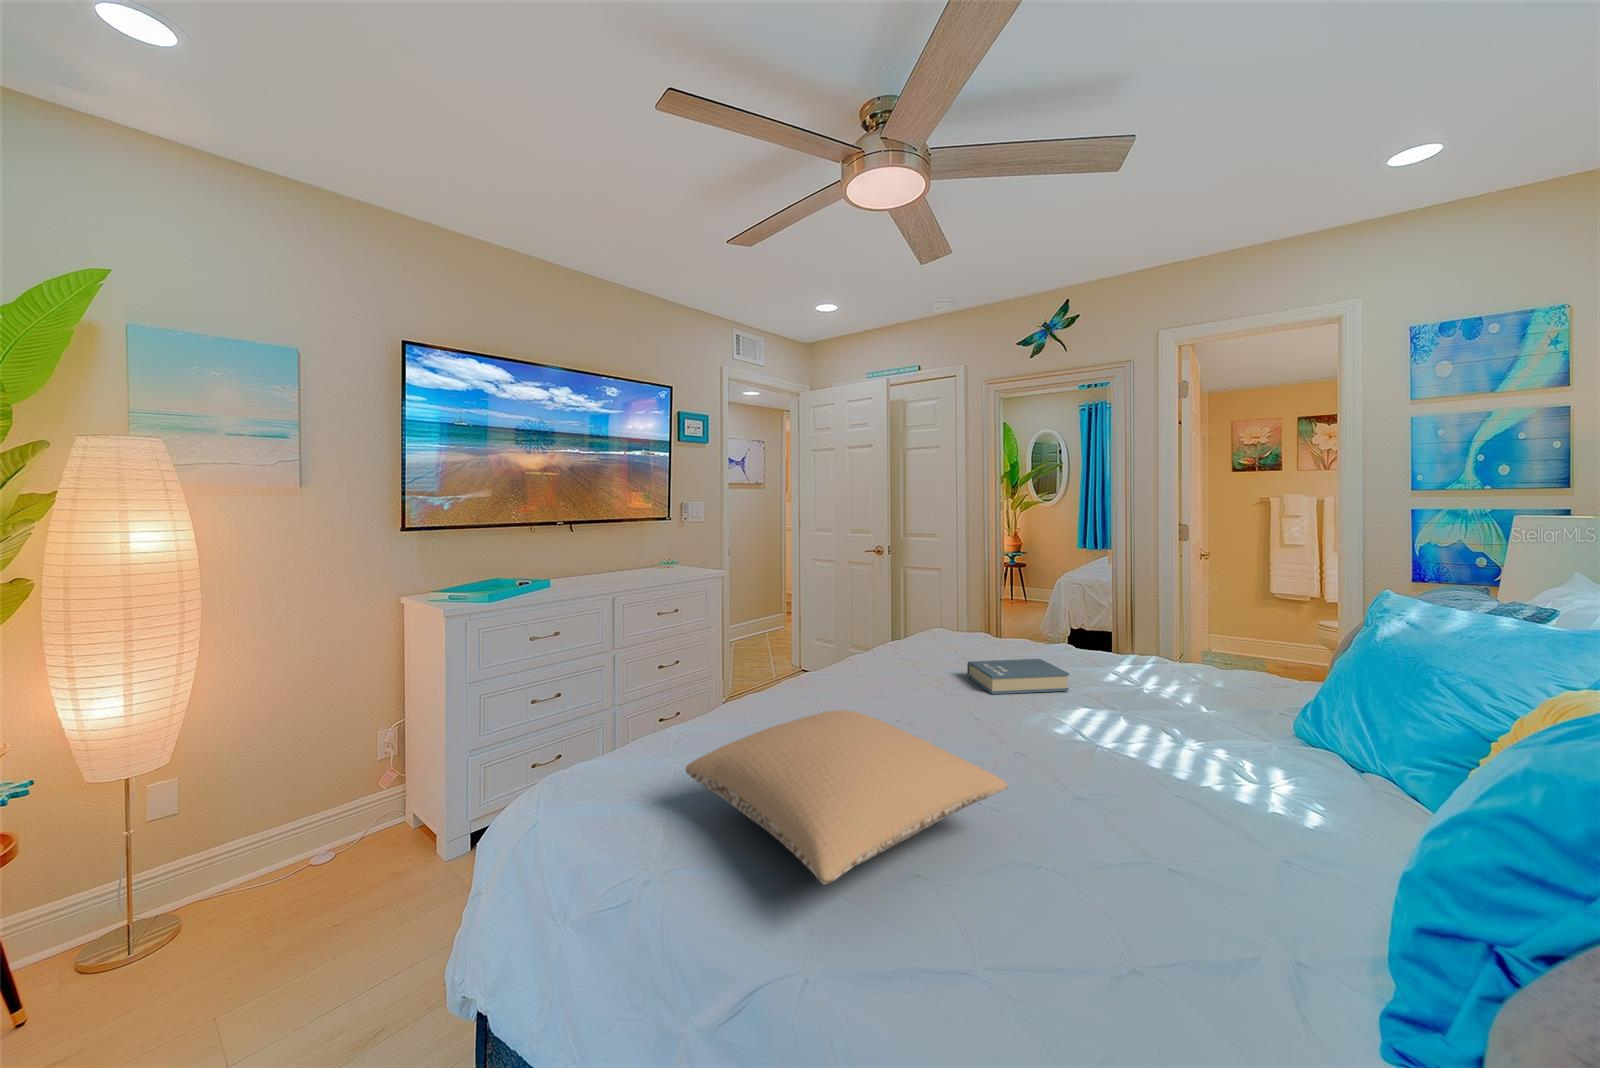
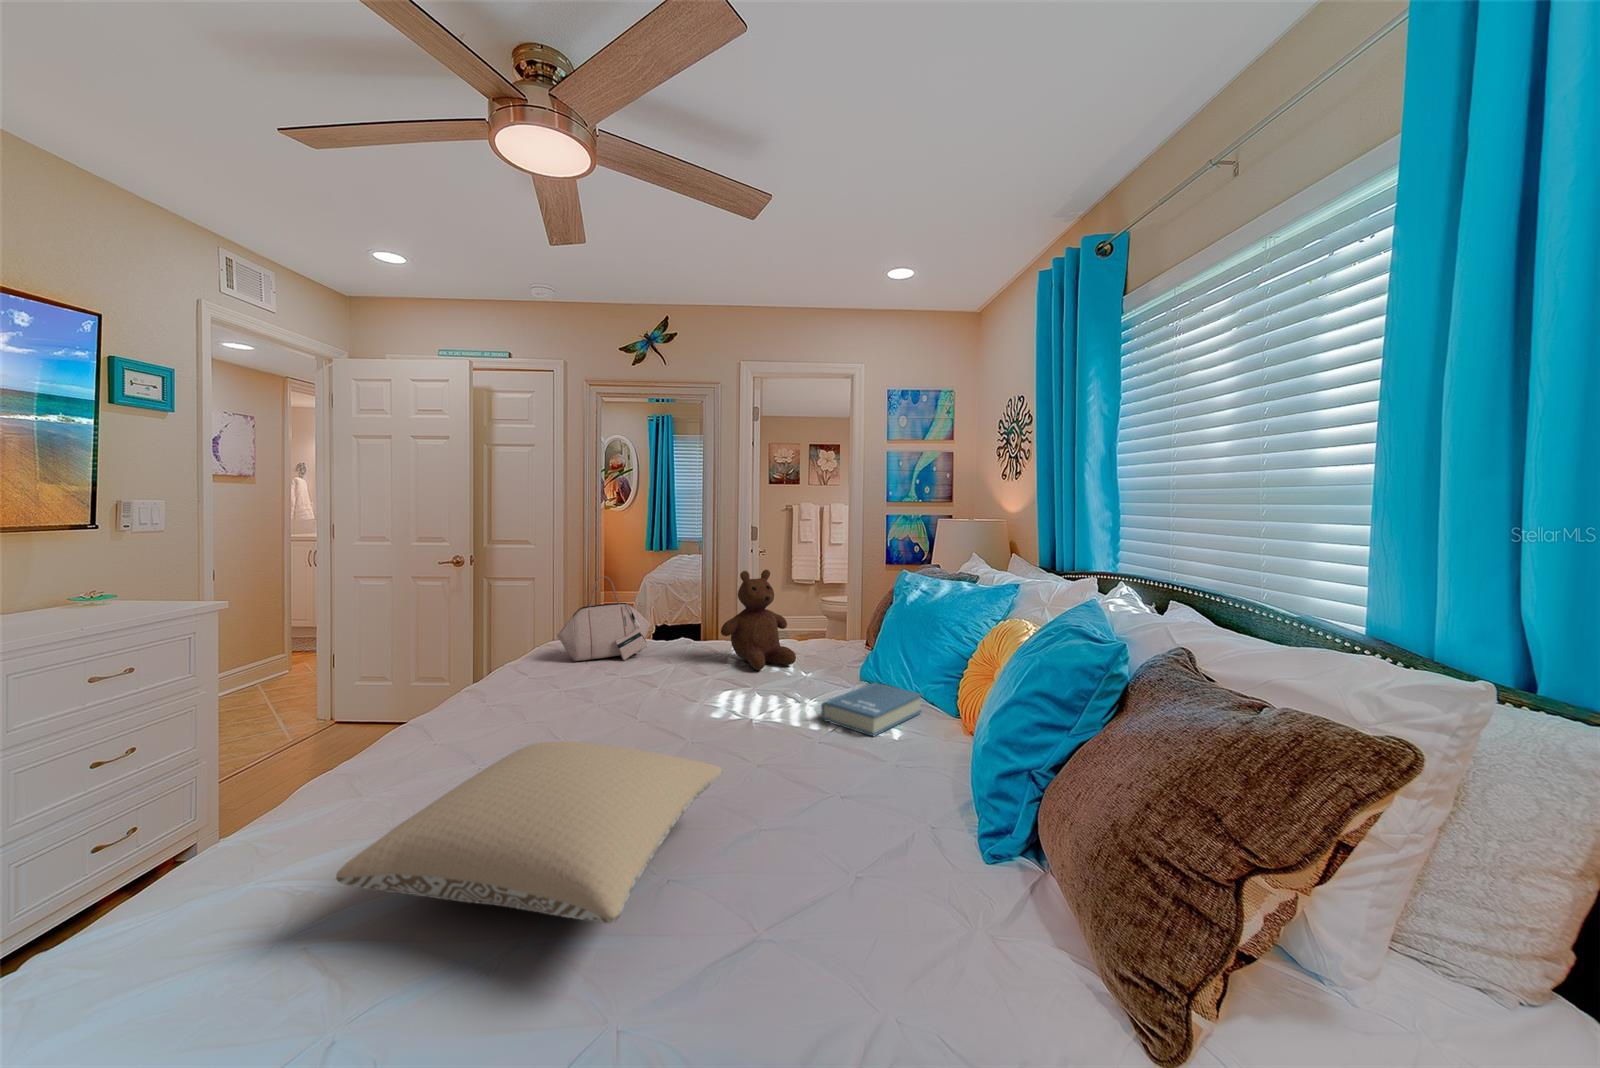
handbag: none [926,570,1019,656] -> present [557,576,651,661]
teddy bear: none [1092,574,1194,694] -> present [721,570,796,670]
book: present [967,659,1069,694] -> present [821,683,922,736]

